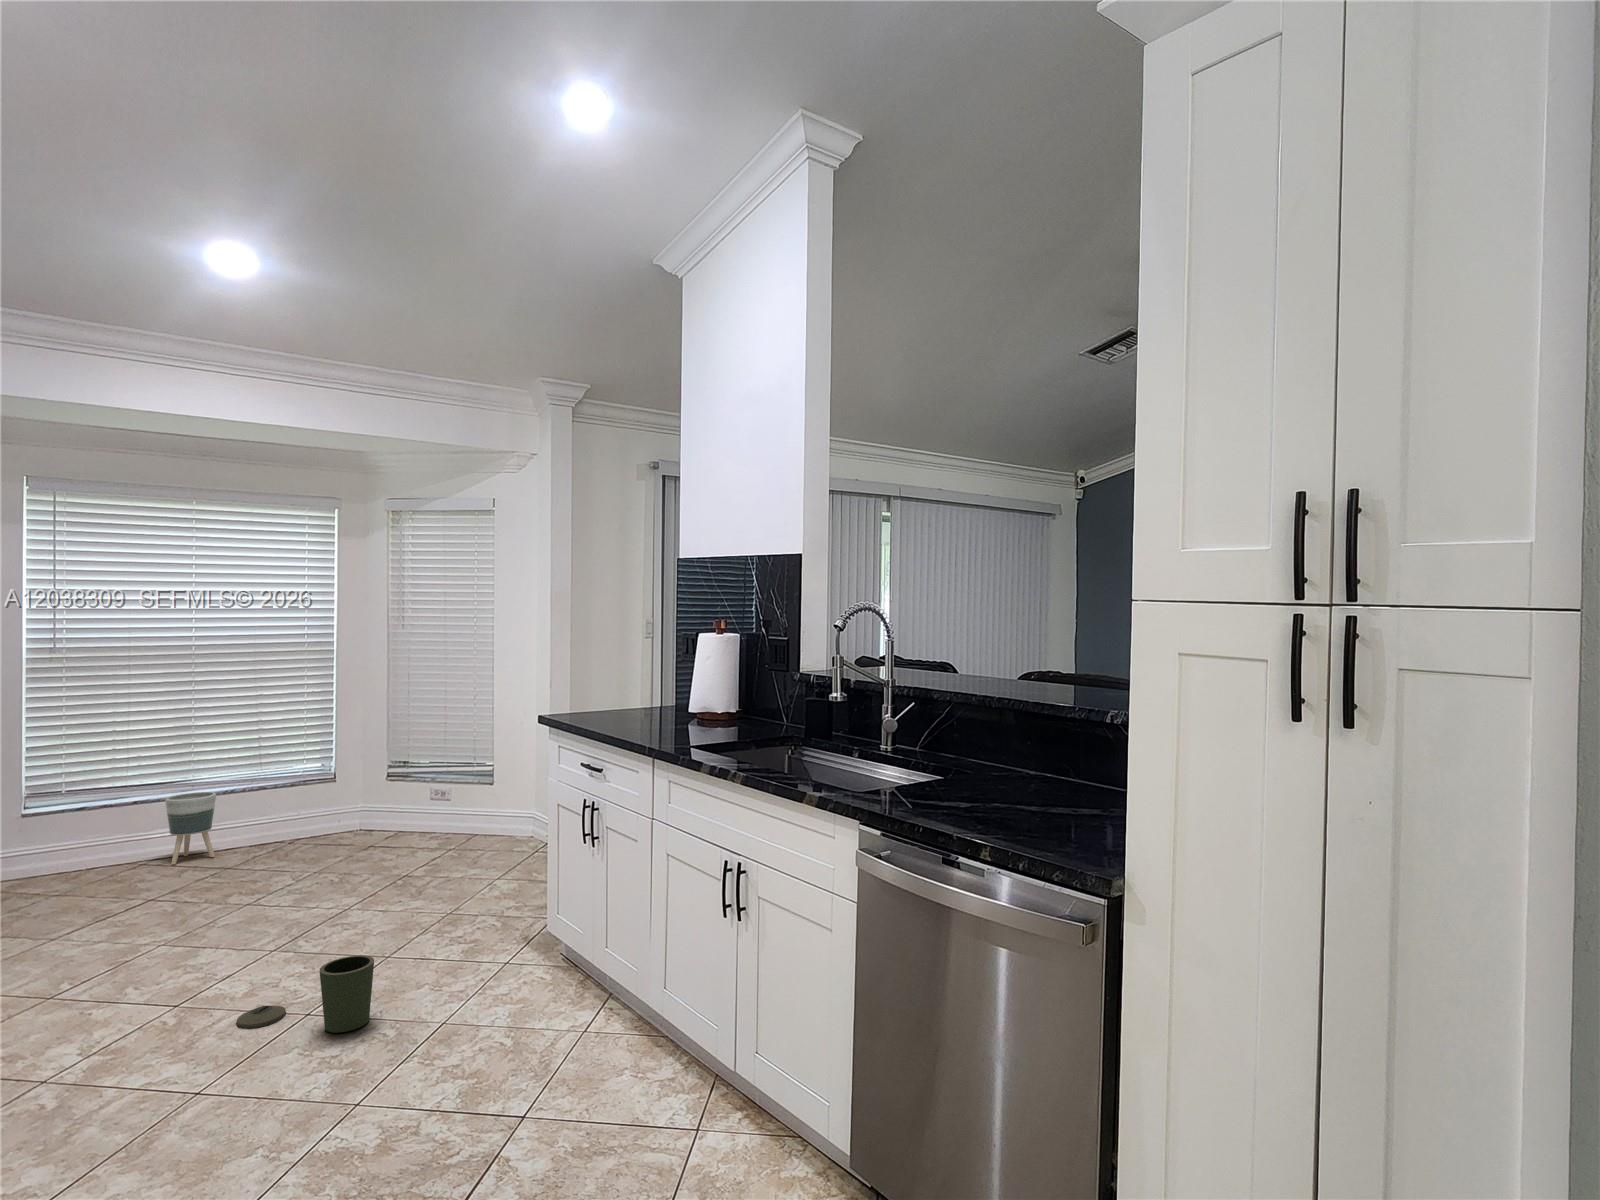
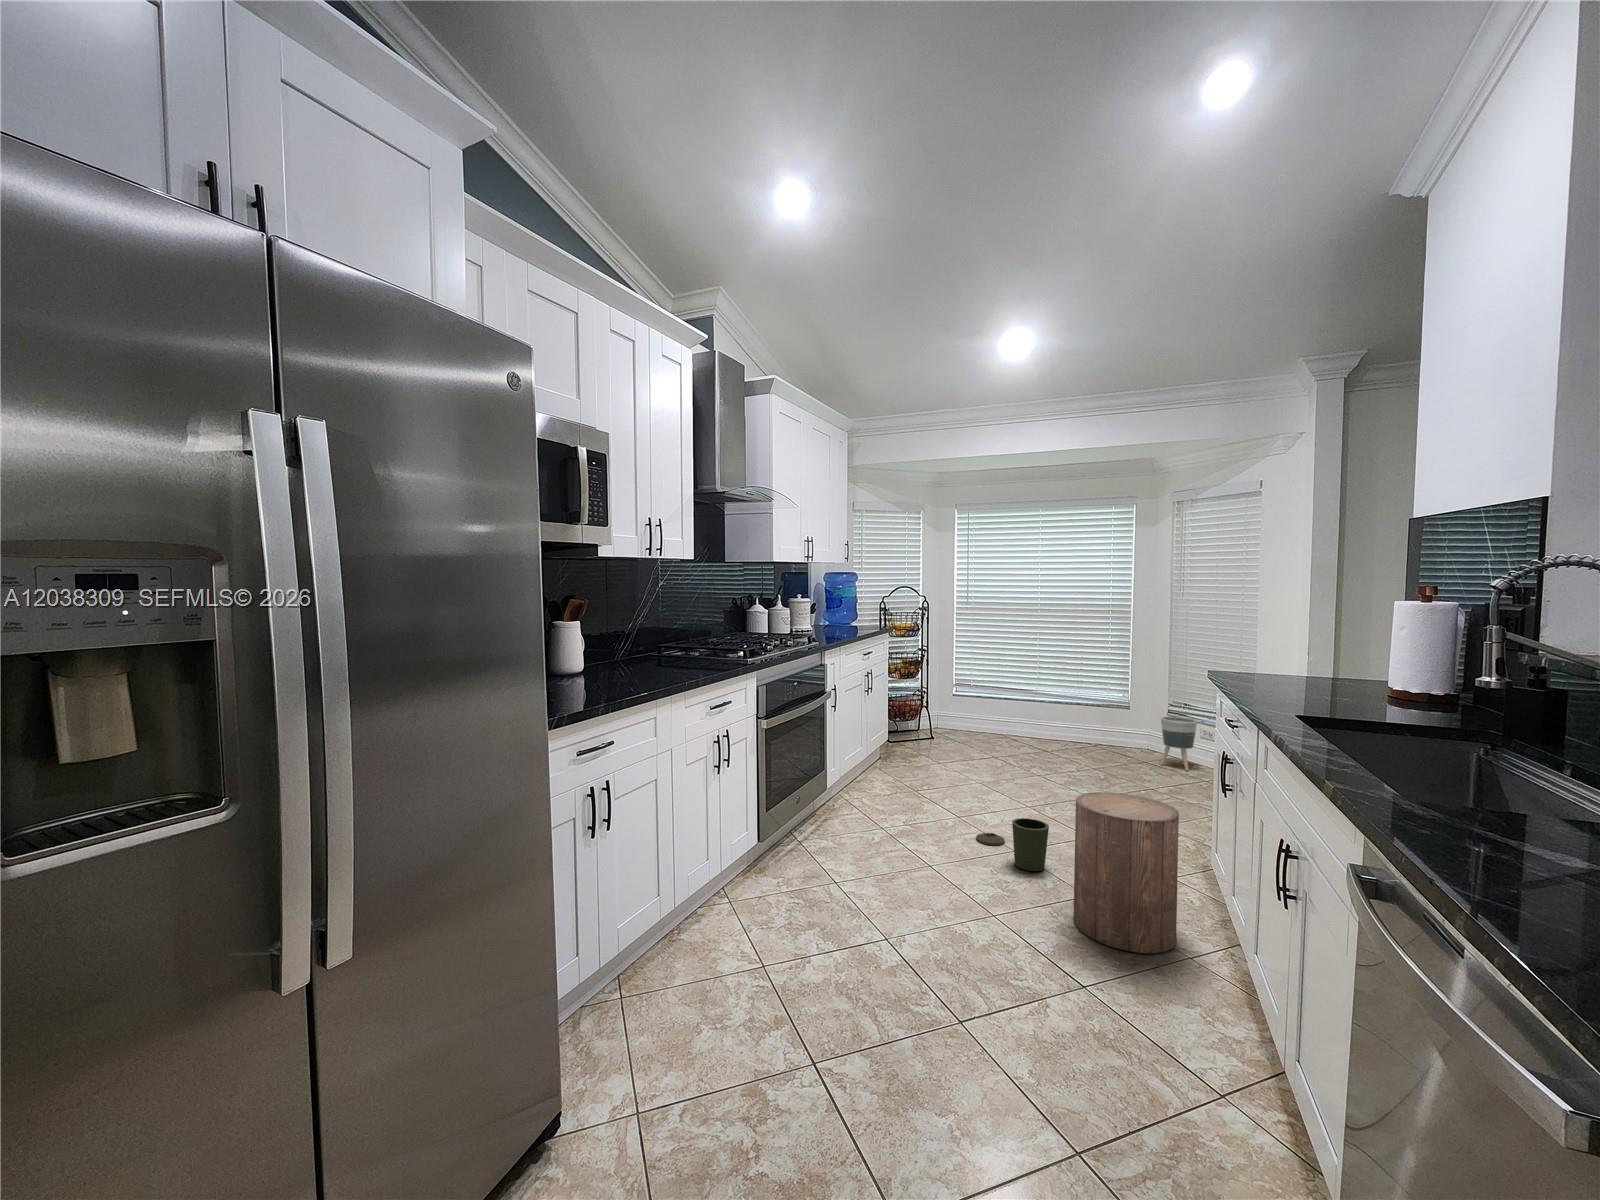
planter: present [165,792,216,865] -> present [1160,717,1197,771]
stool: none [448,875,563,1065] -> present [1073,792,1179,953]

